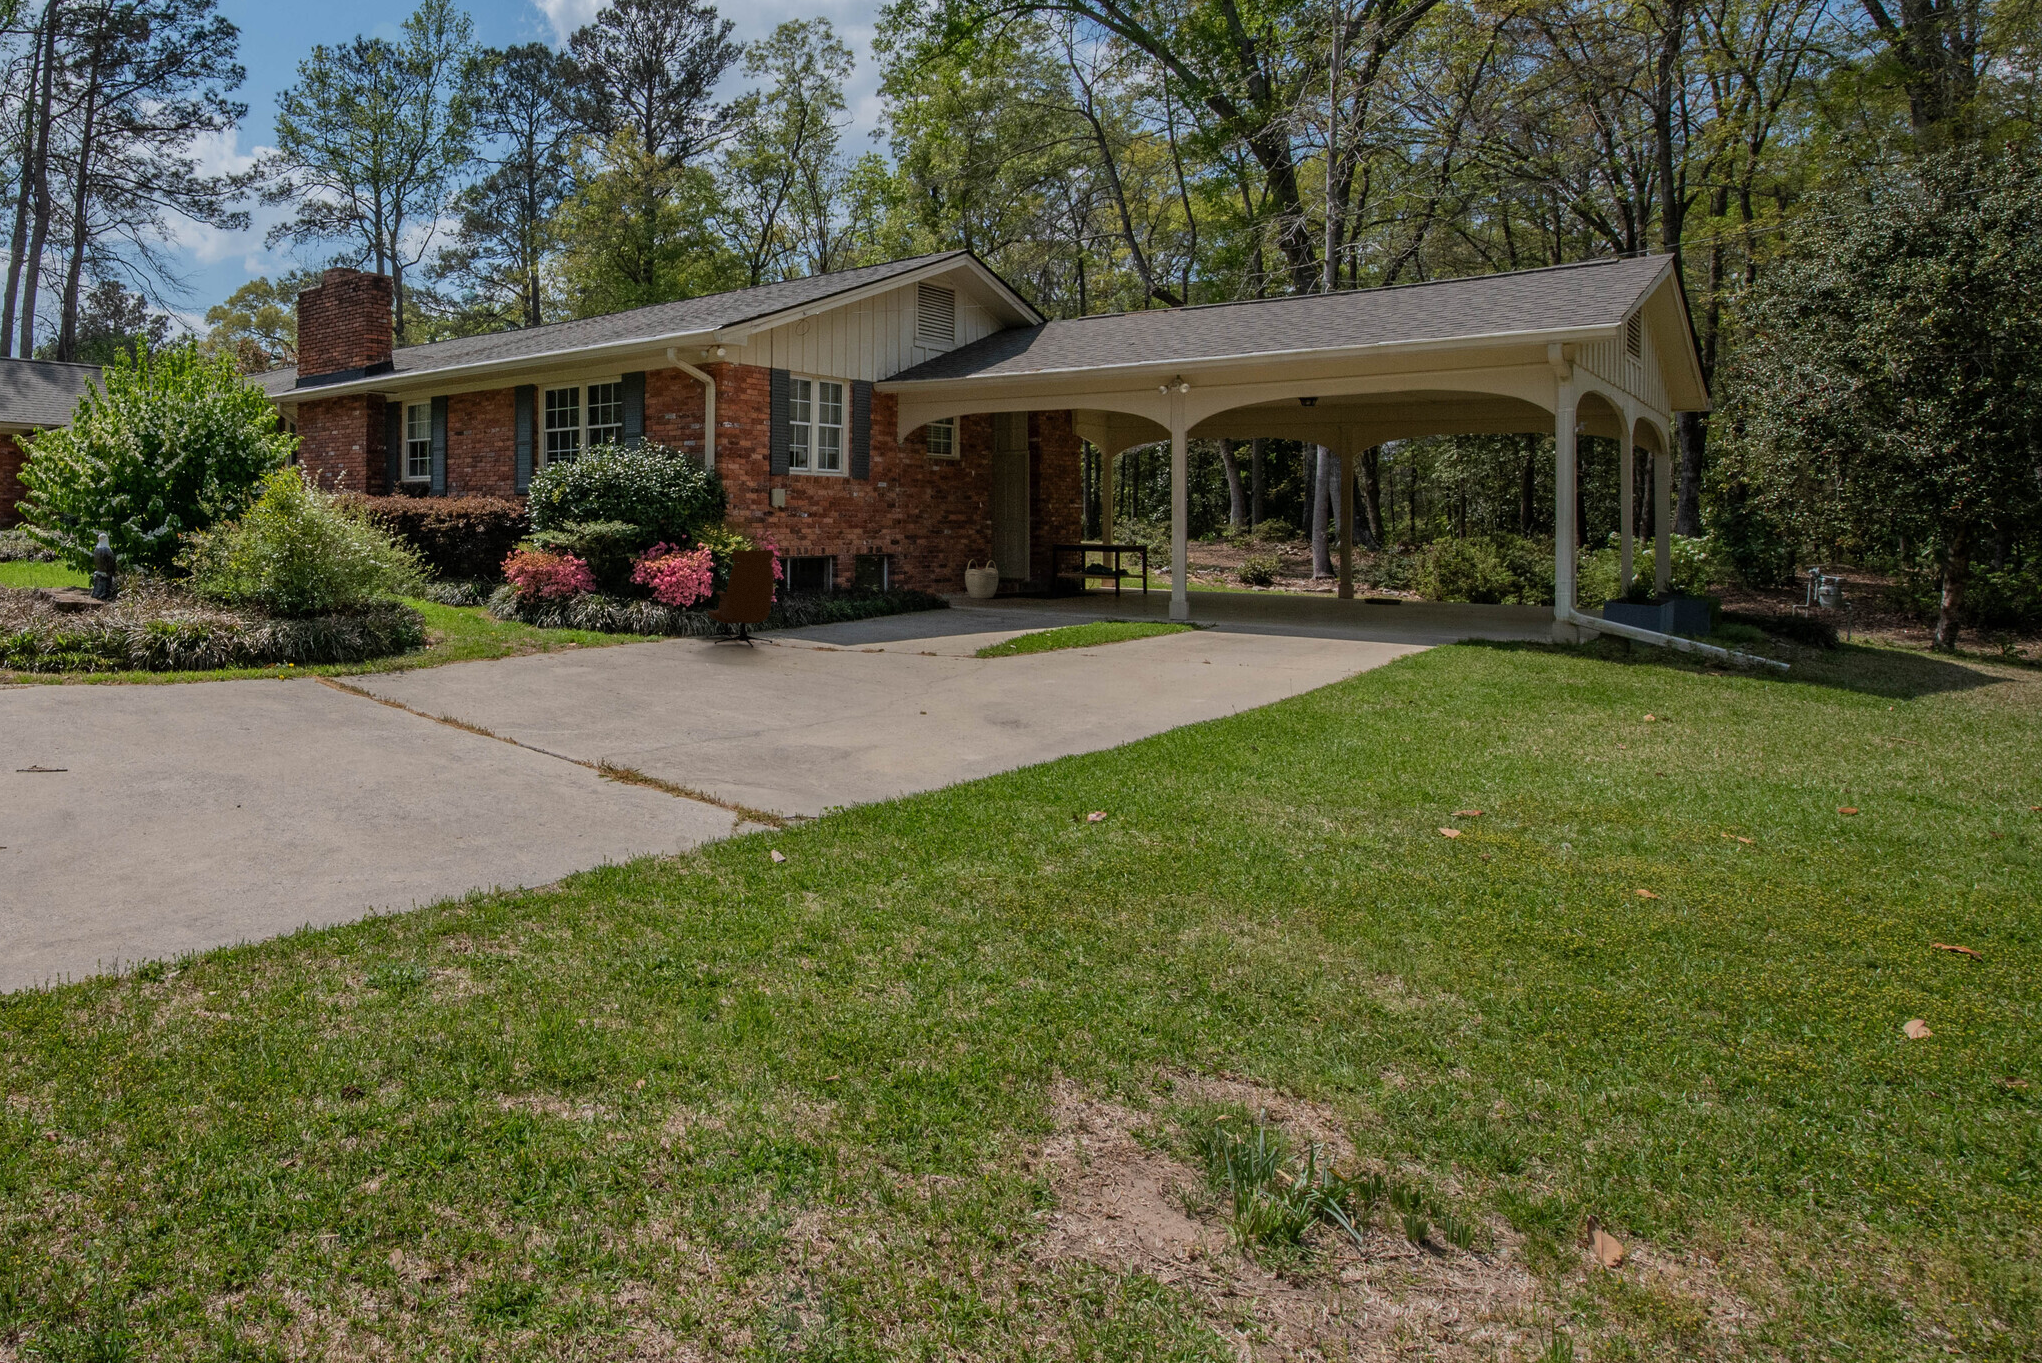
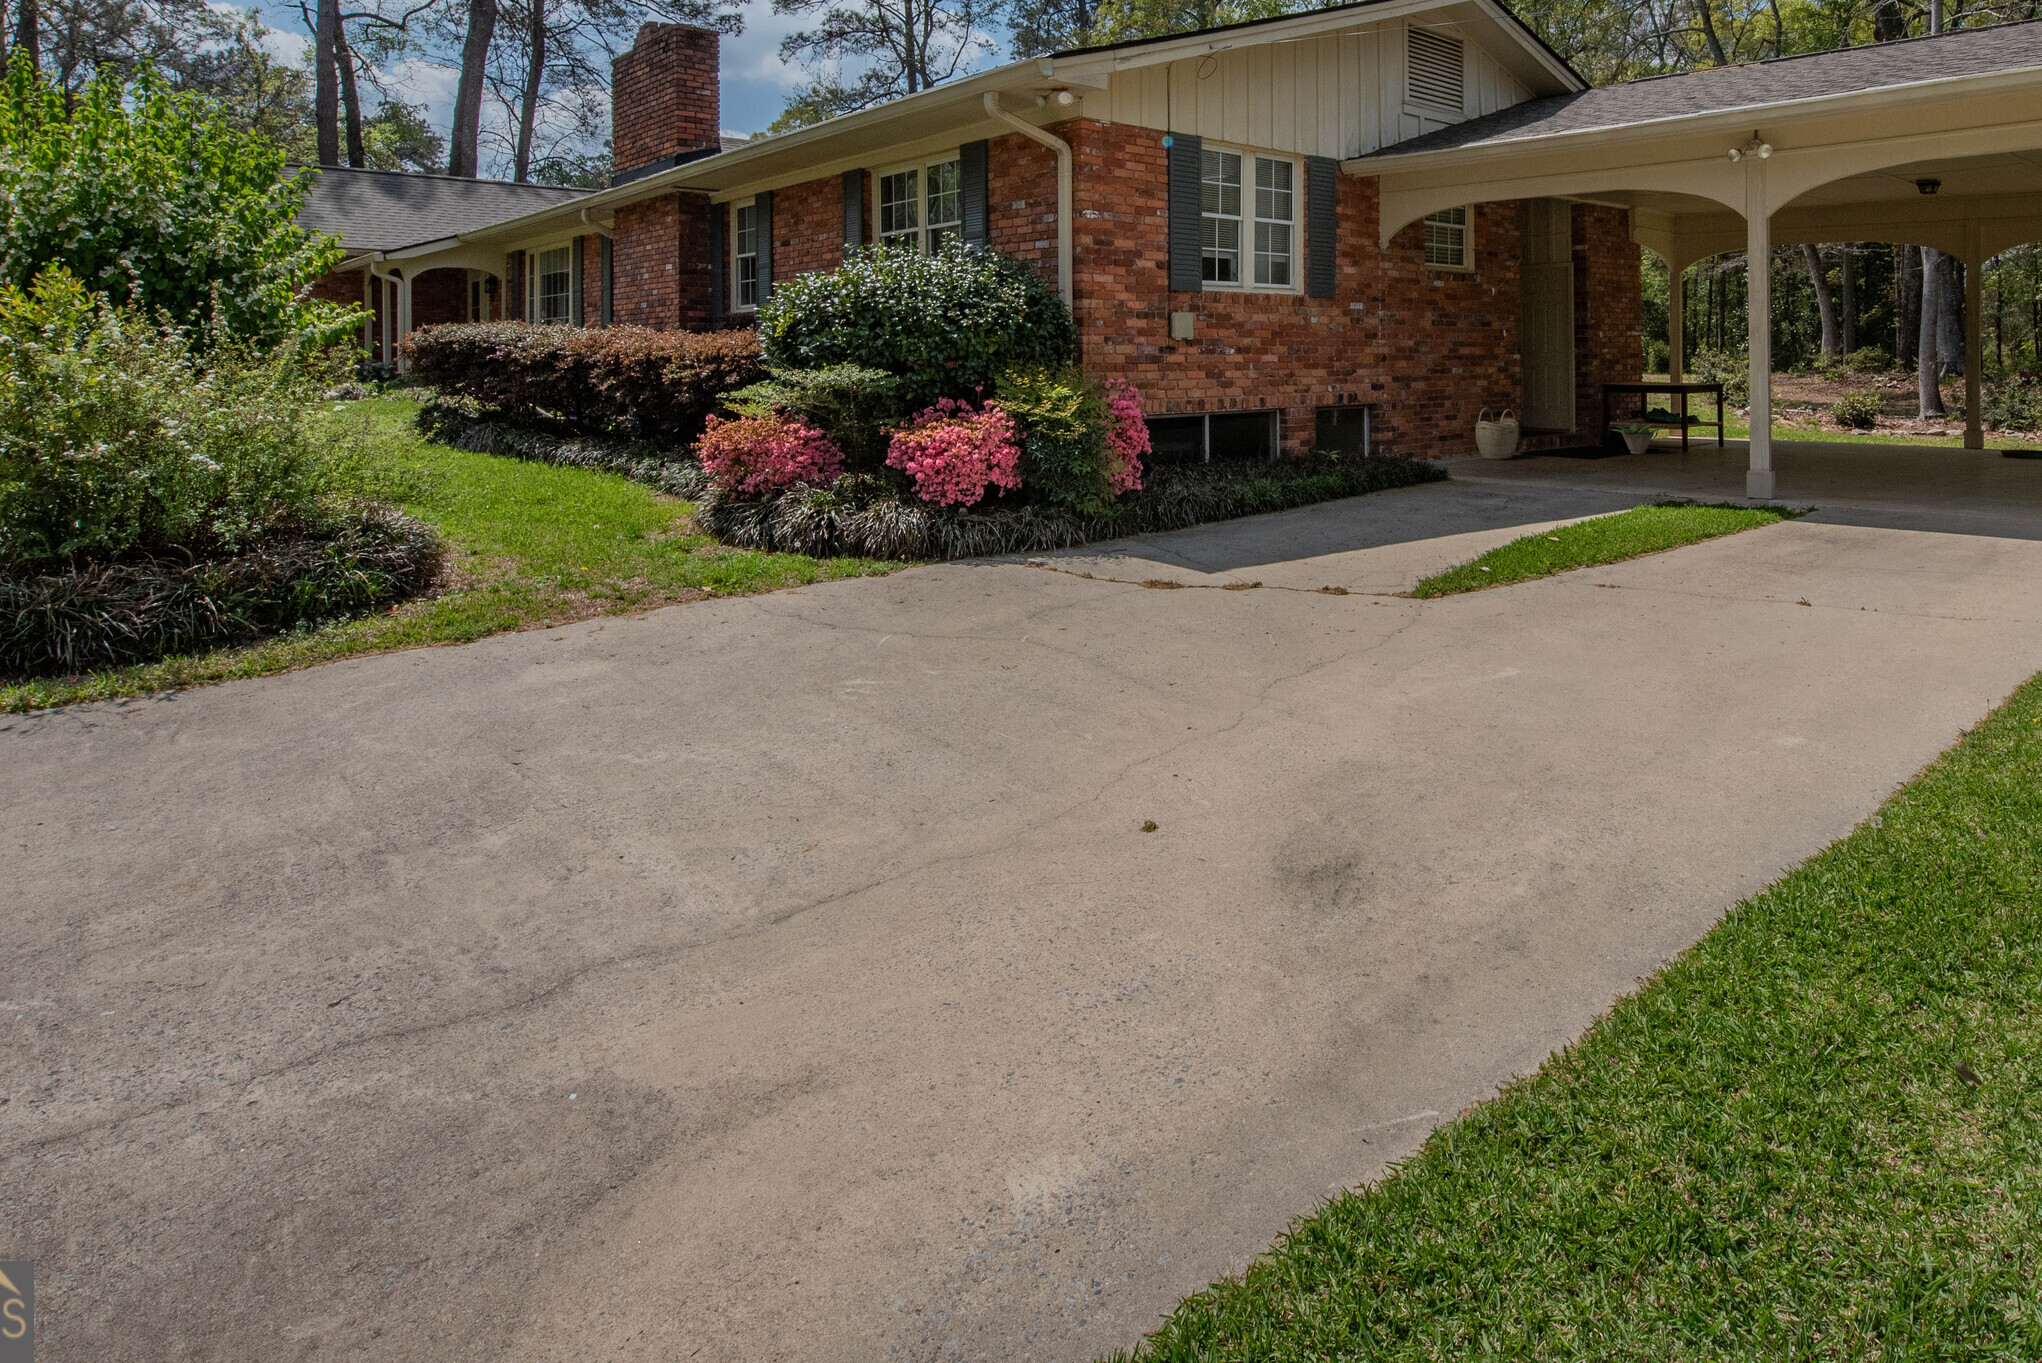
lounge chair: present [707,550,774,647] -> none [1003,407,1099,564]
decorative plant: none [1067,573,1111,596] -> present [1611,423,1664,454]

